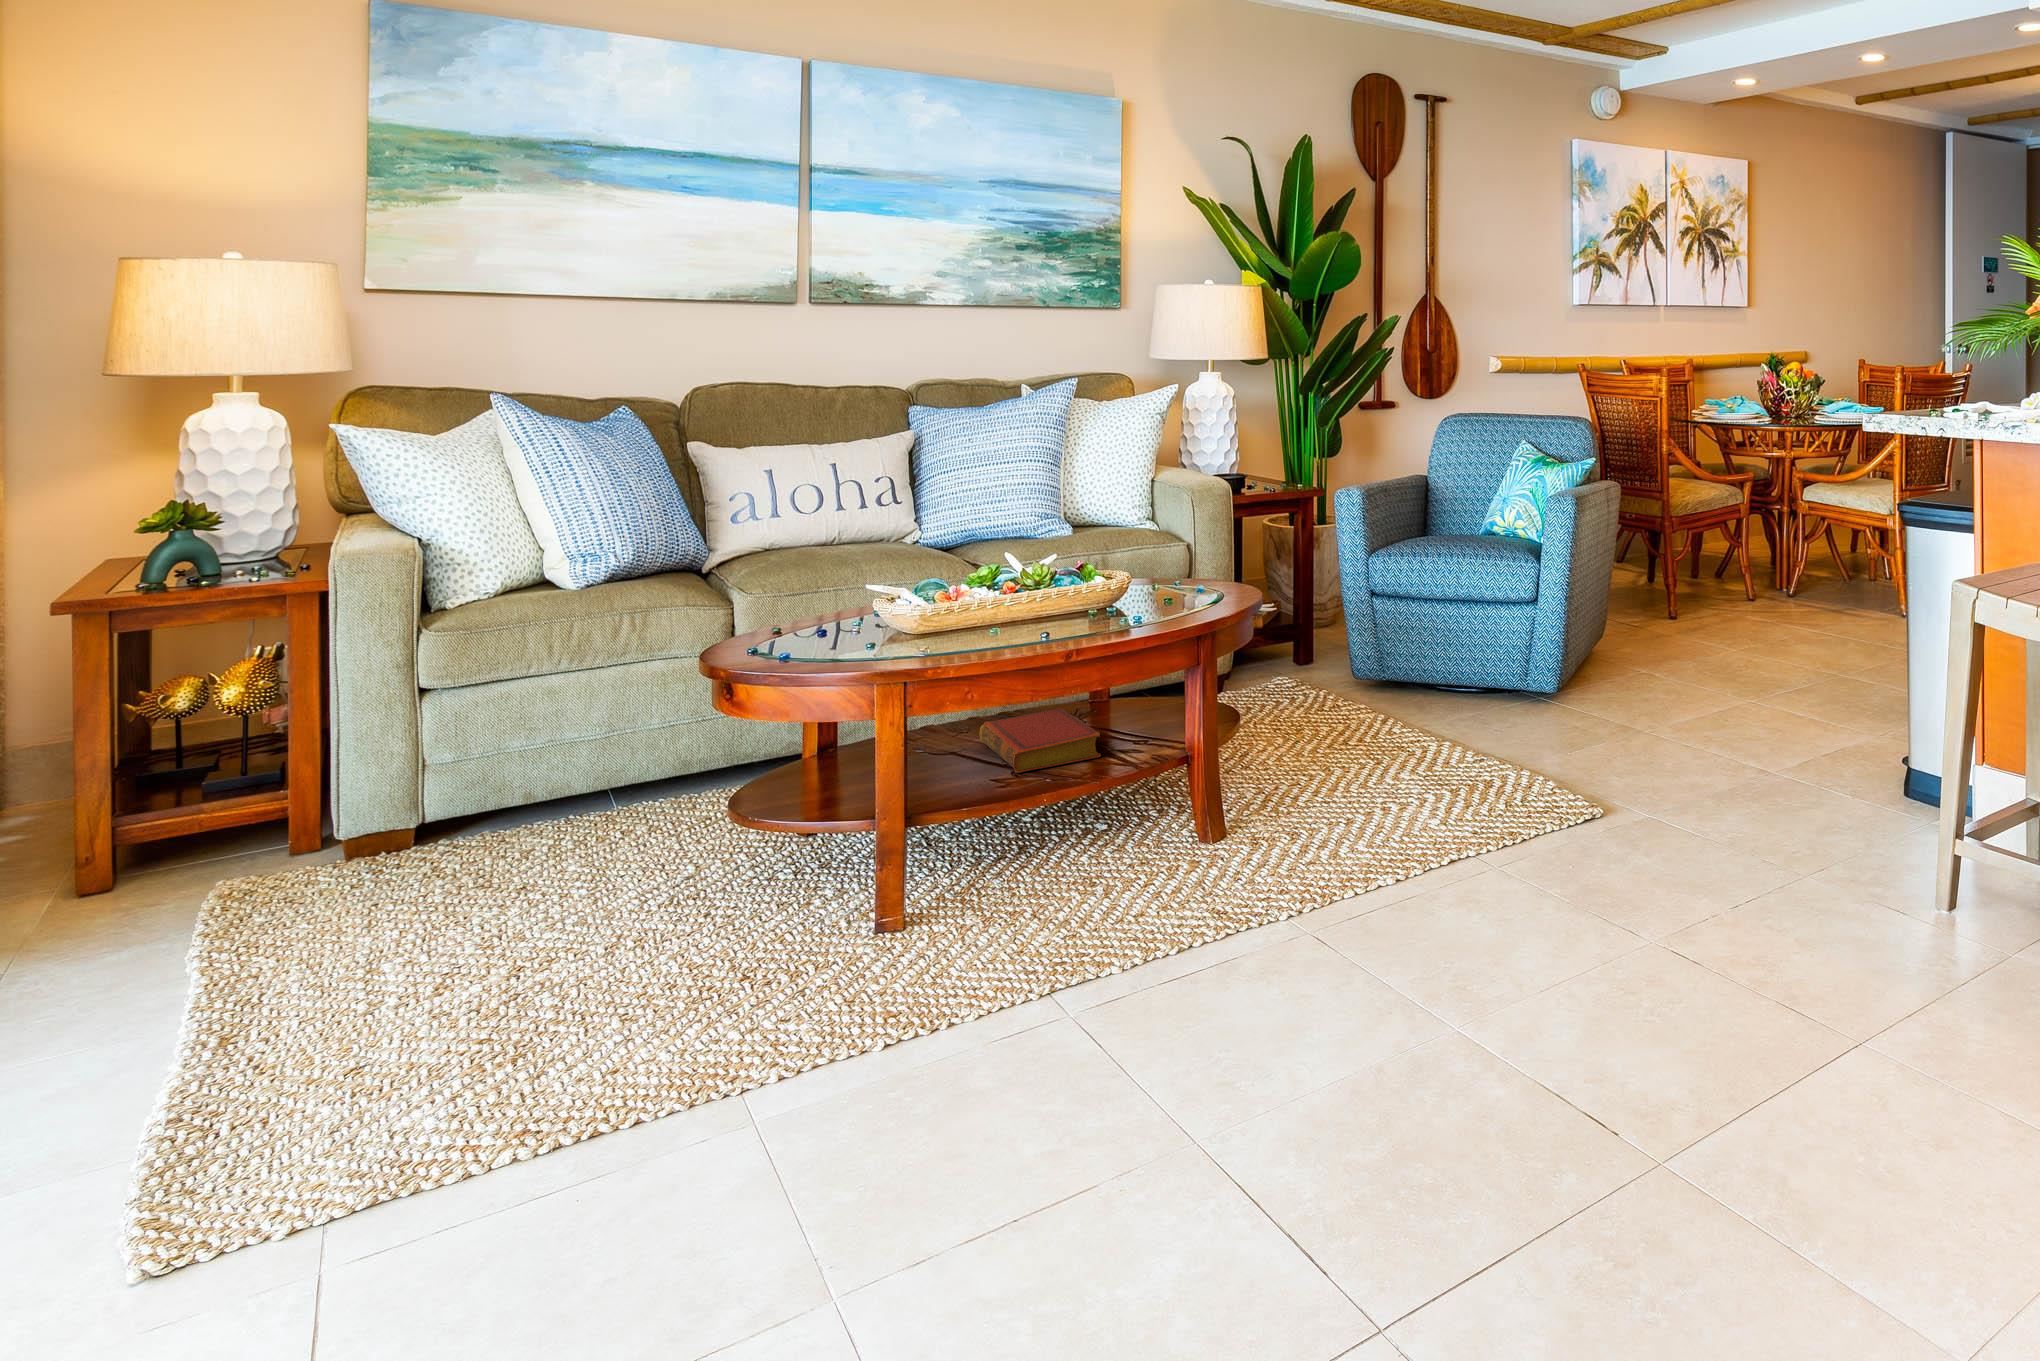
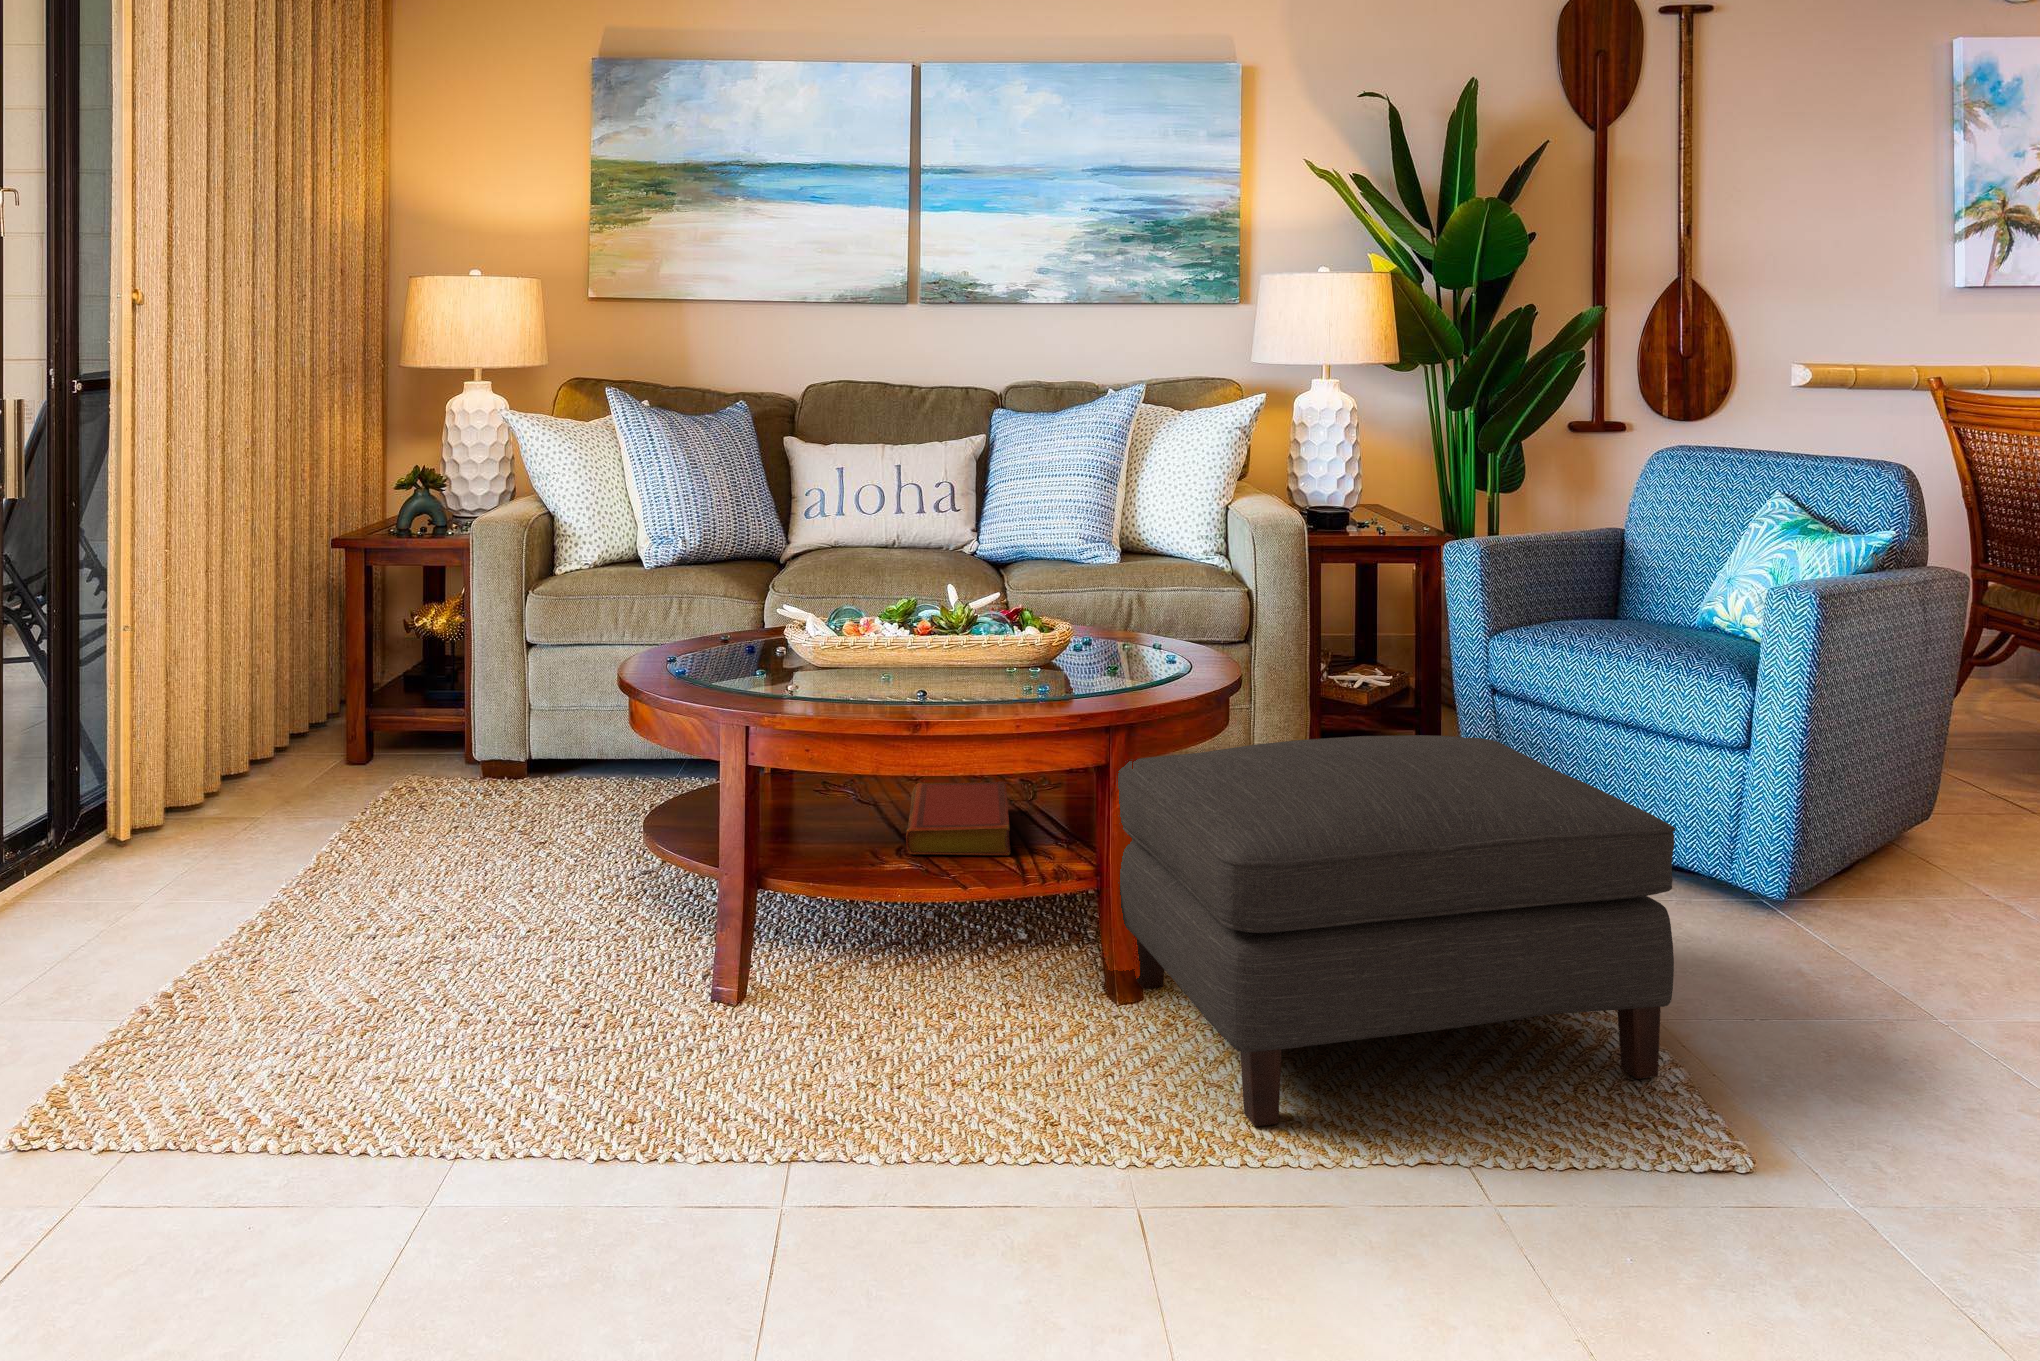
ottoman: none [1193,613,1562,884] -> present [1118,735,1675,1126]

